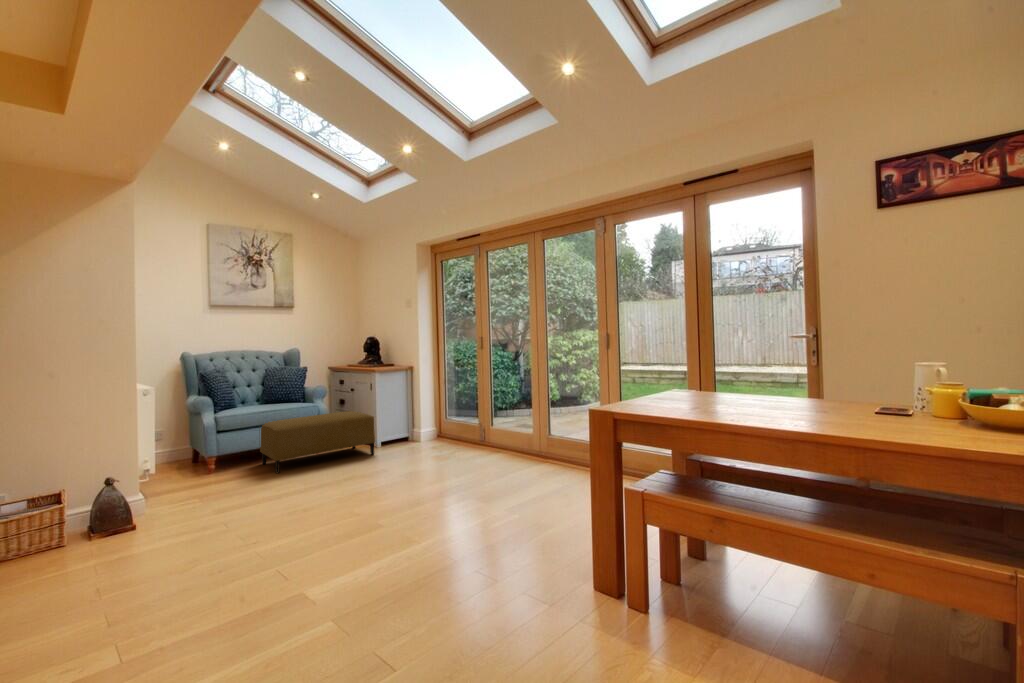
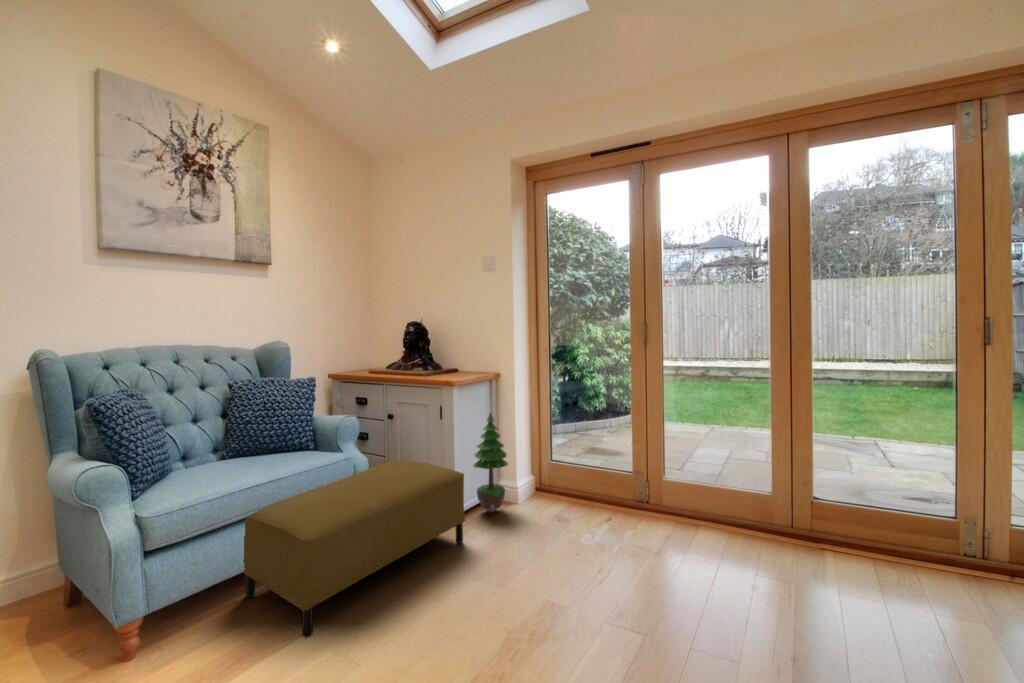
potted tree: none [393,387,414,446] -> present [474,413,508,513]

